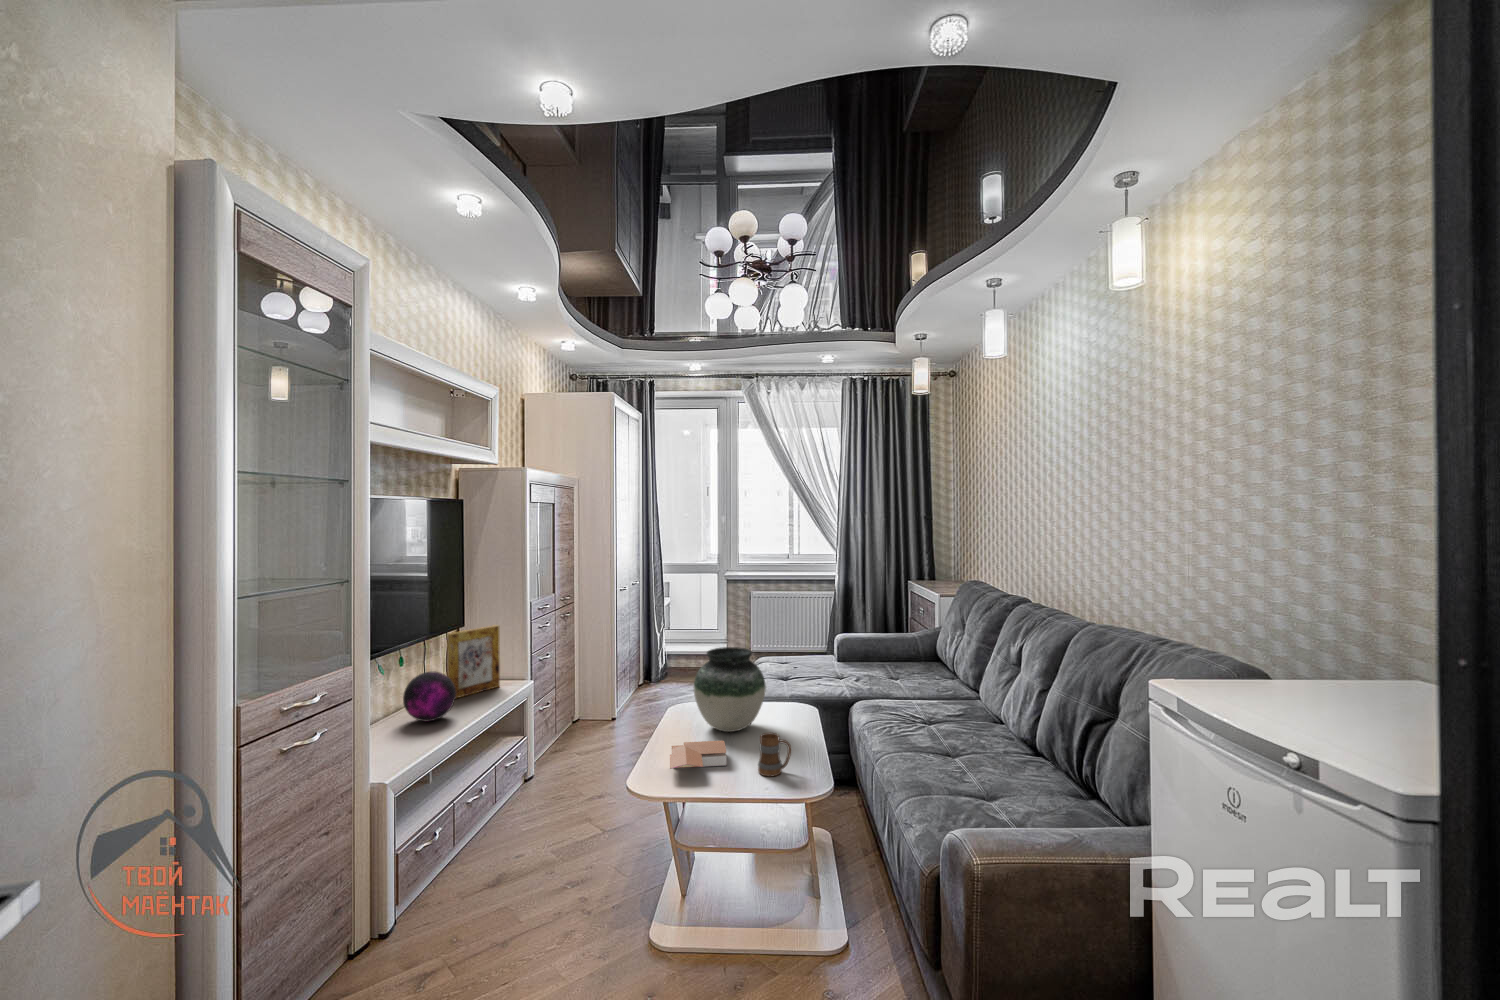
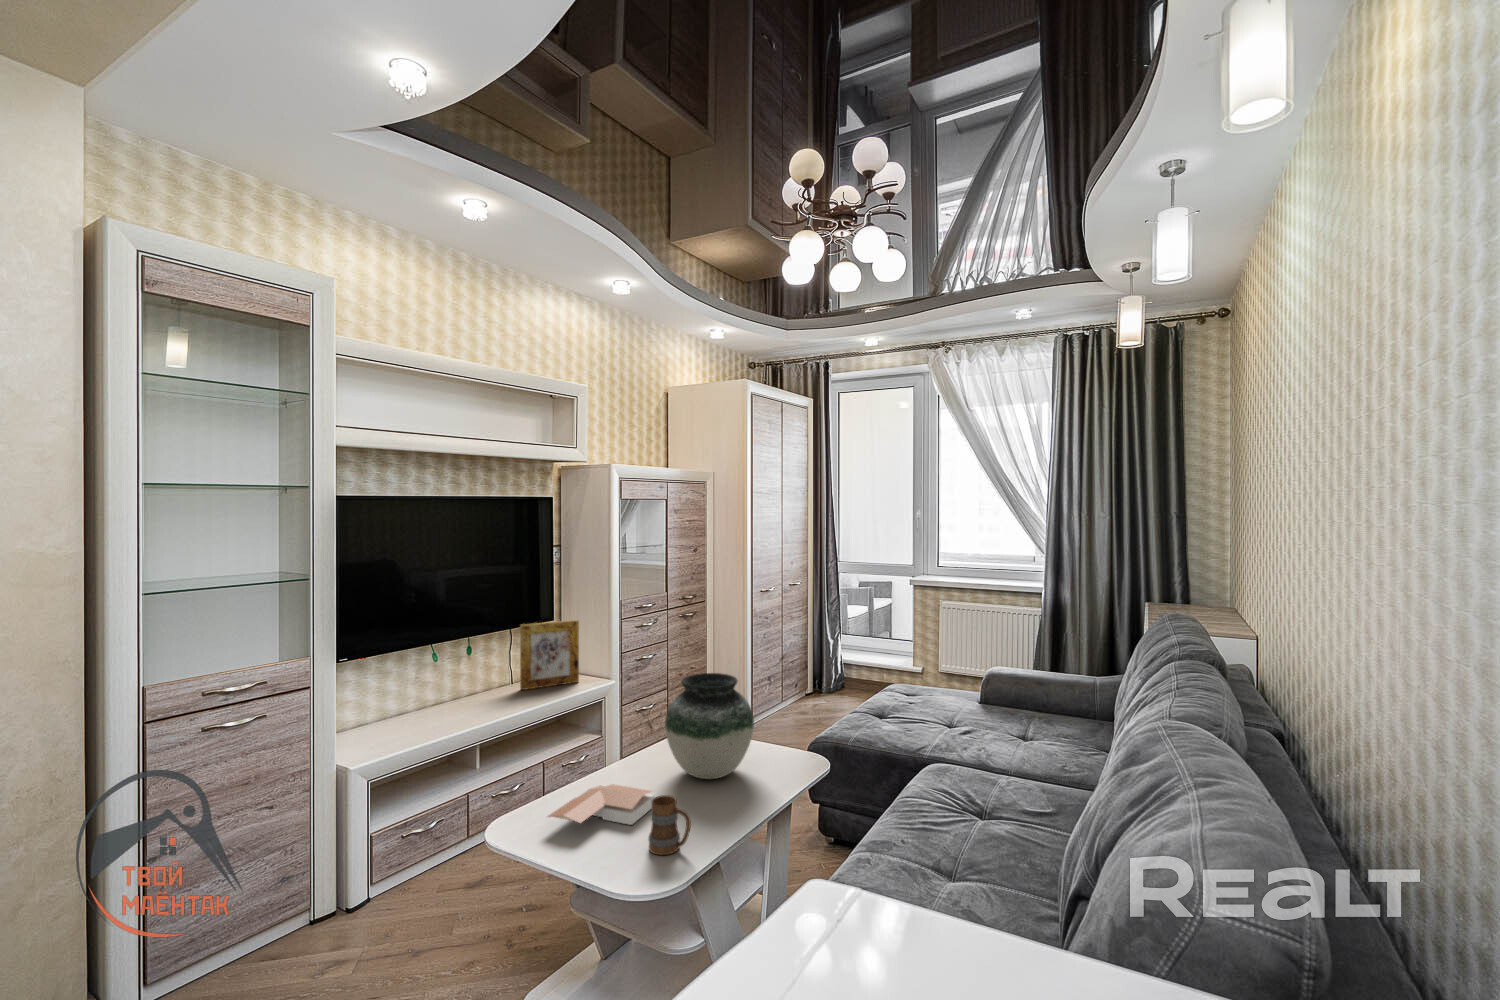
decorative orb: present [403,672,456,721] -> none [450,661,500,710]

